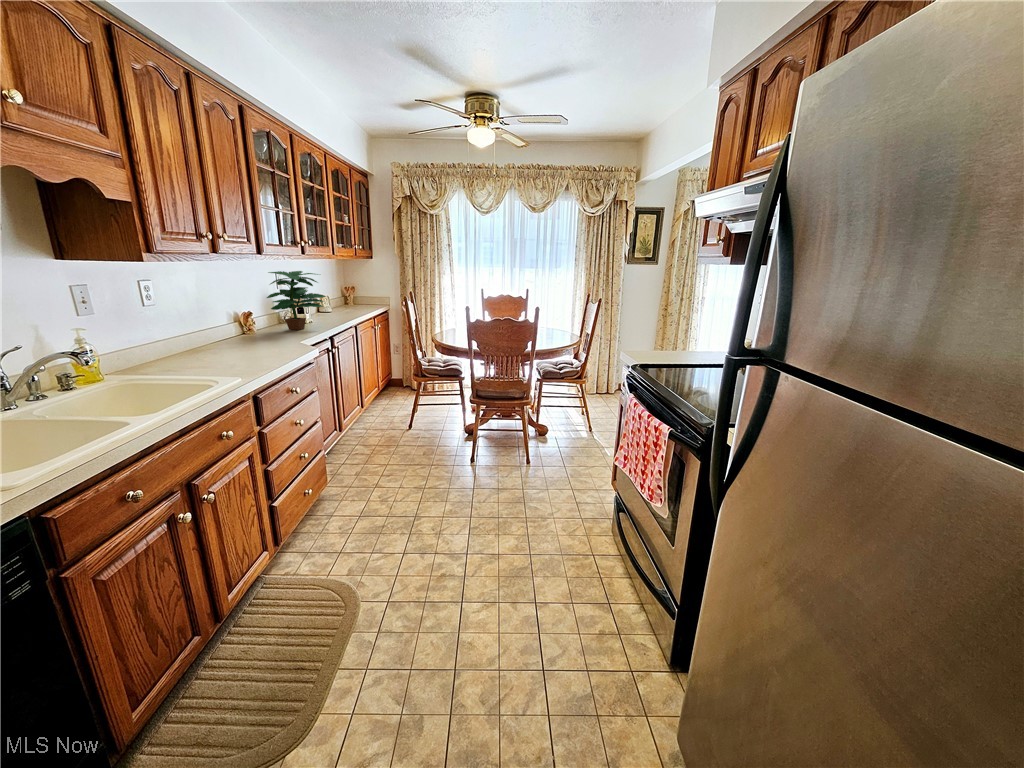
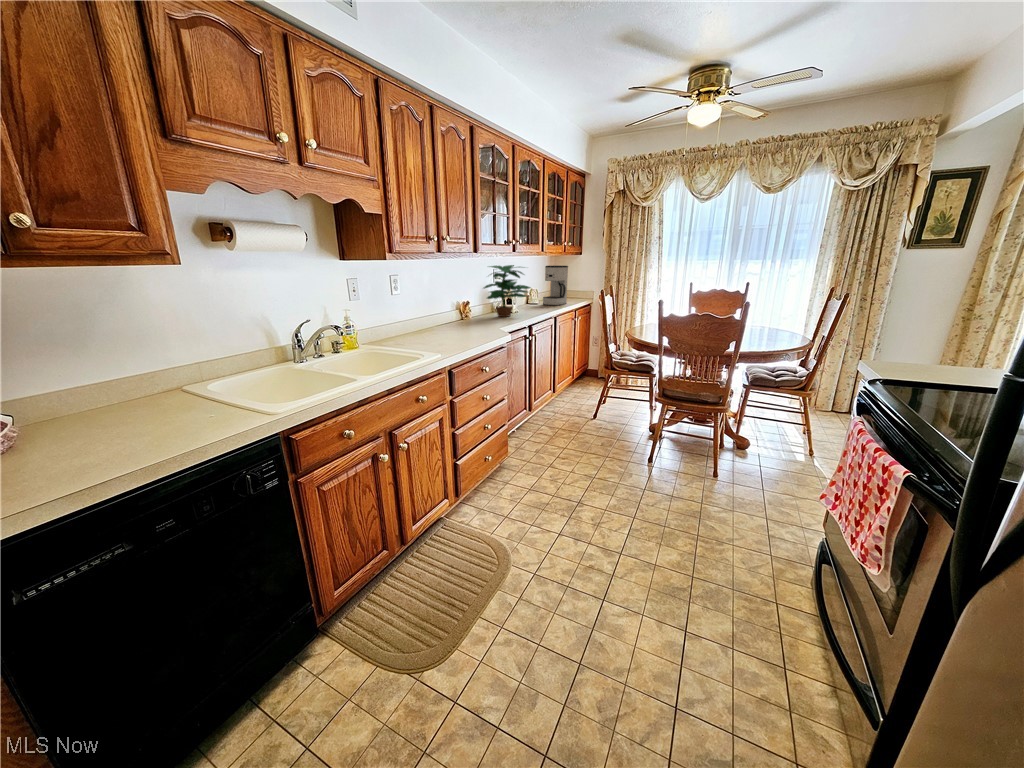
coffee maker: none [334,271,362,314] -> present [543,265,568,305]

